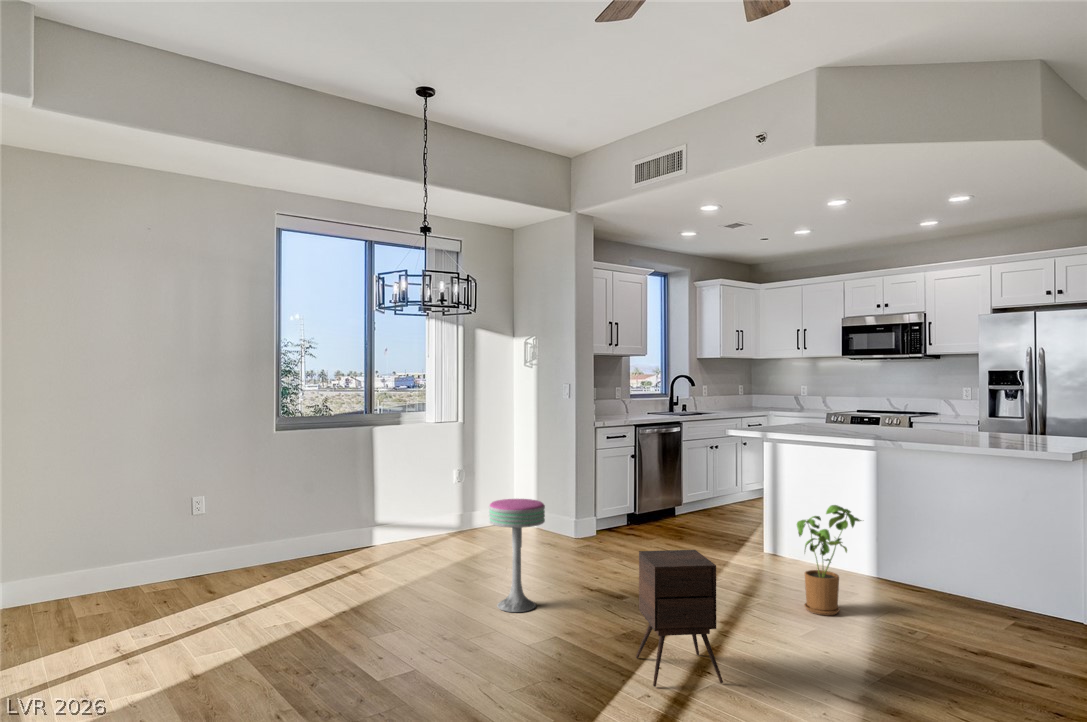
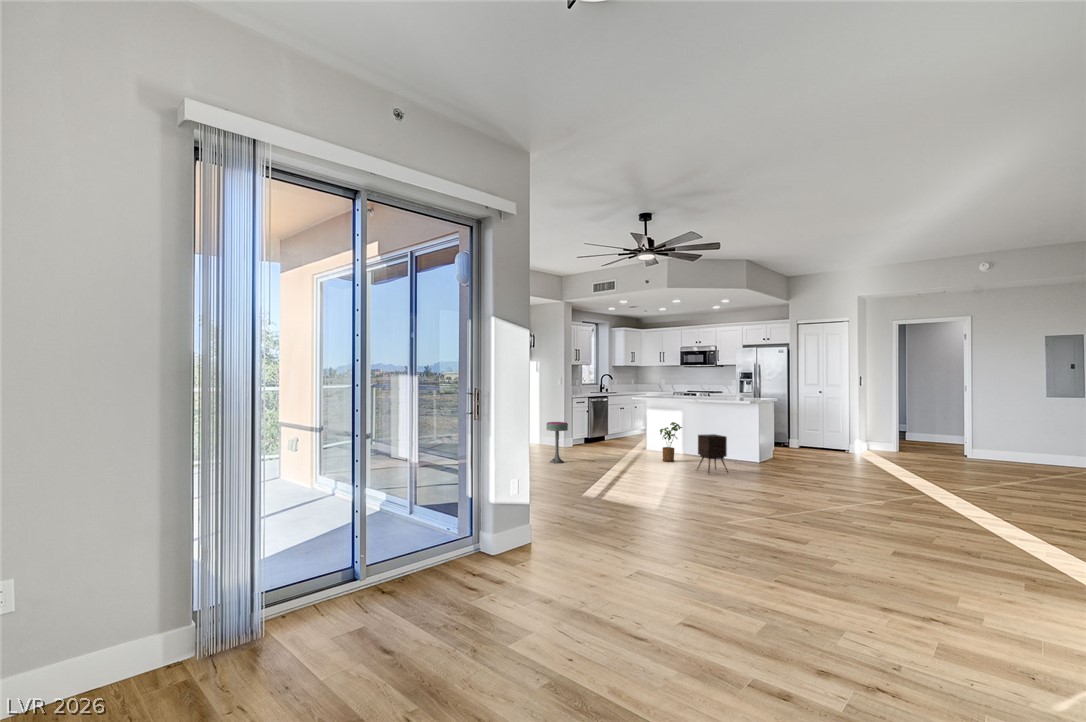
side table: present [636,550,723,687] -> present [698,434,728,473]

